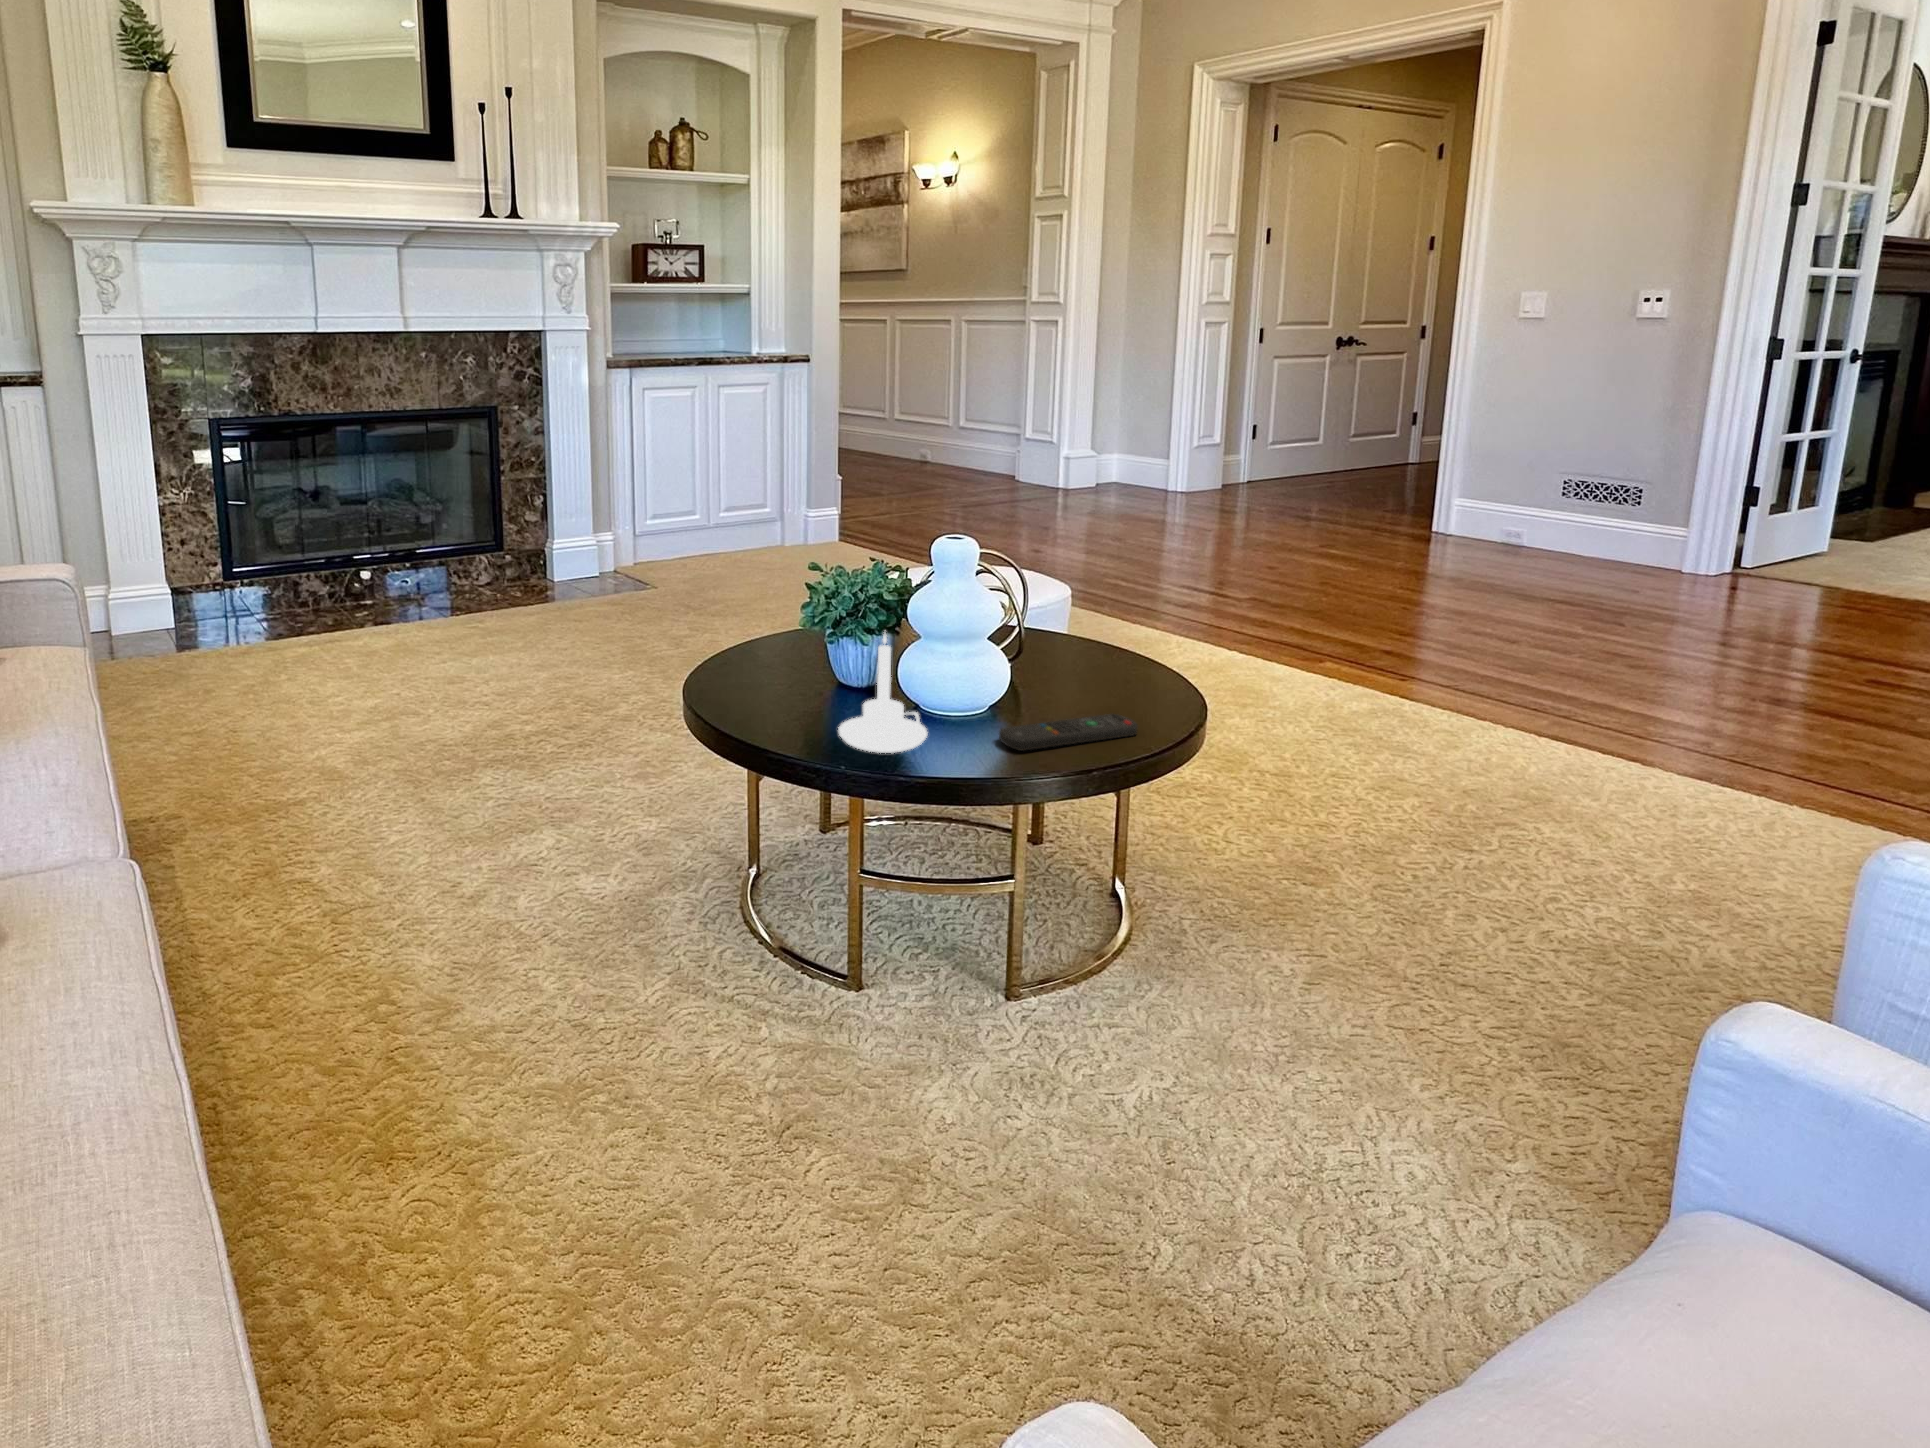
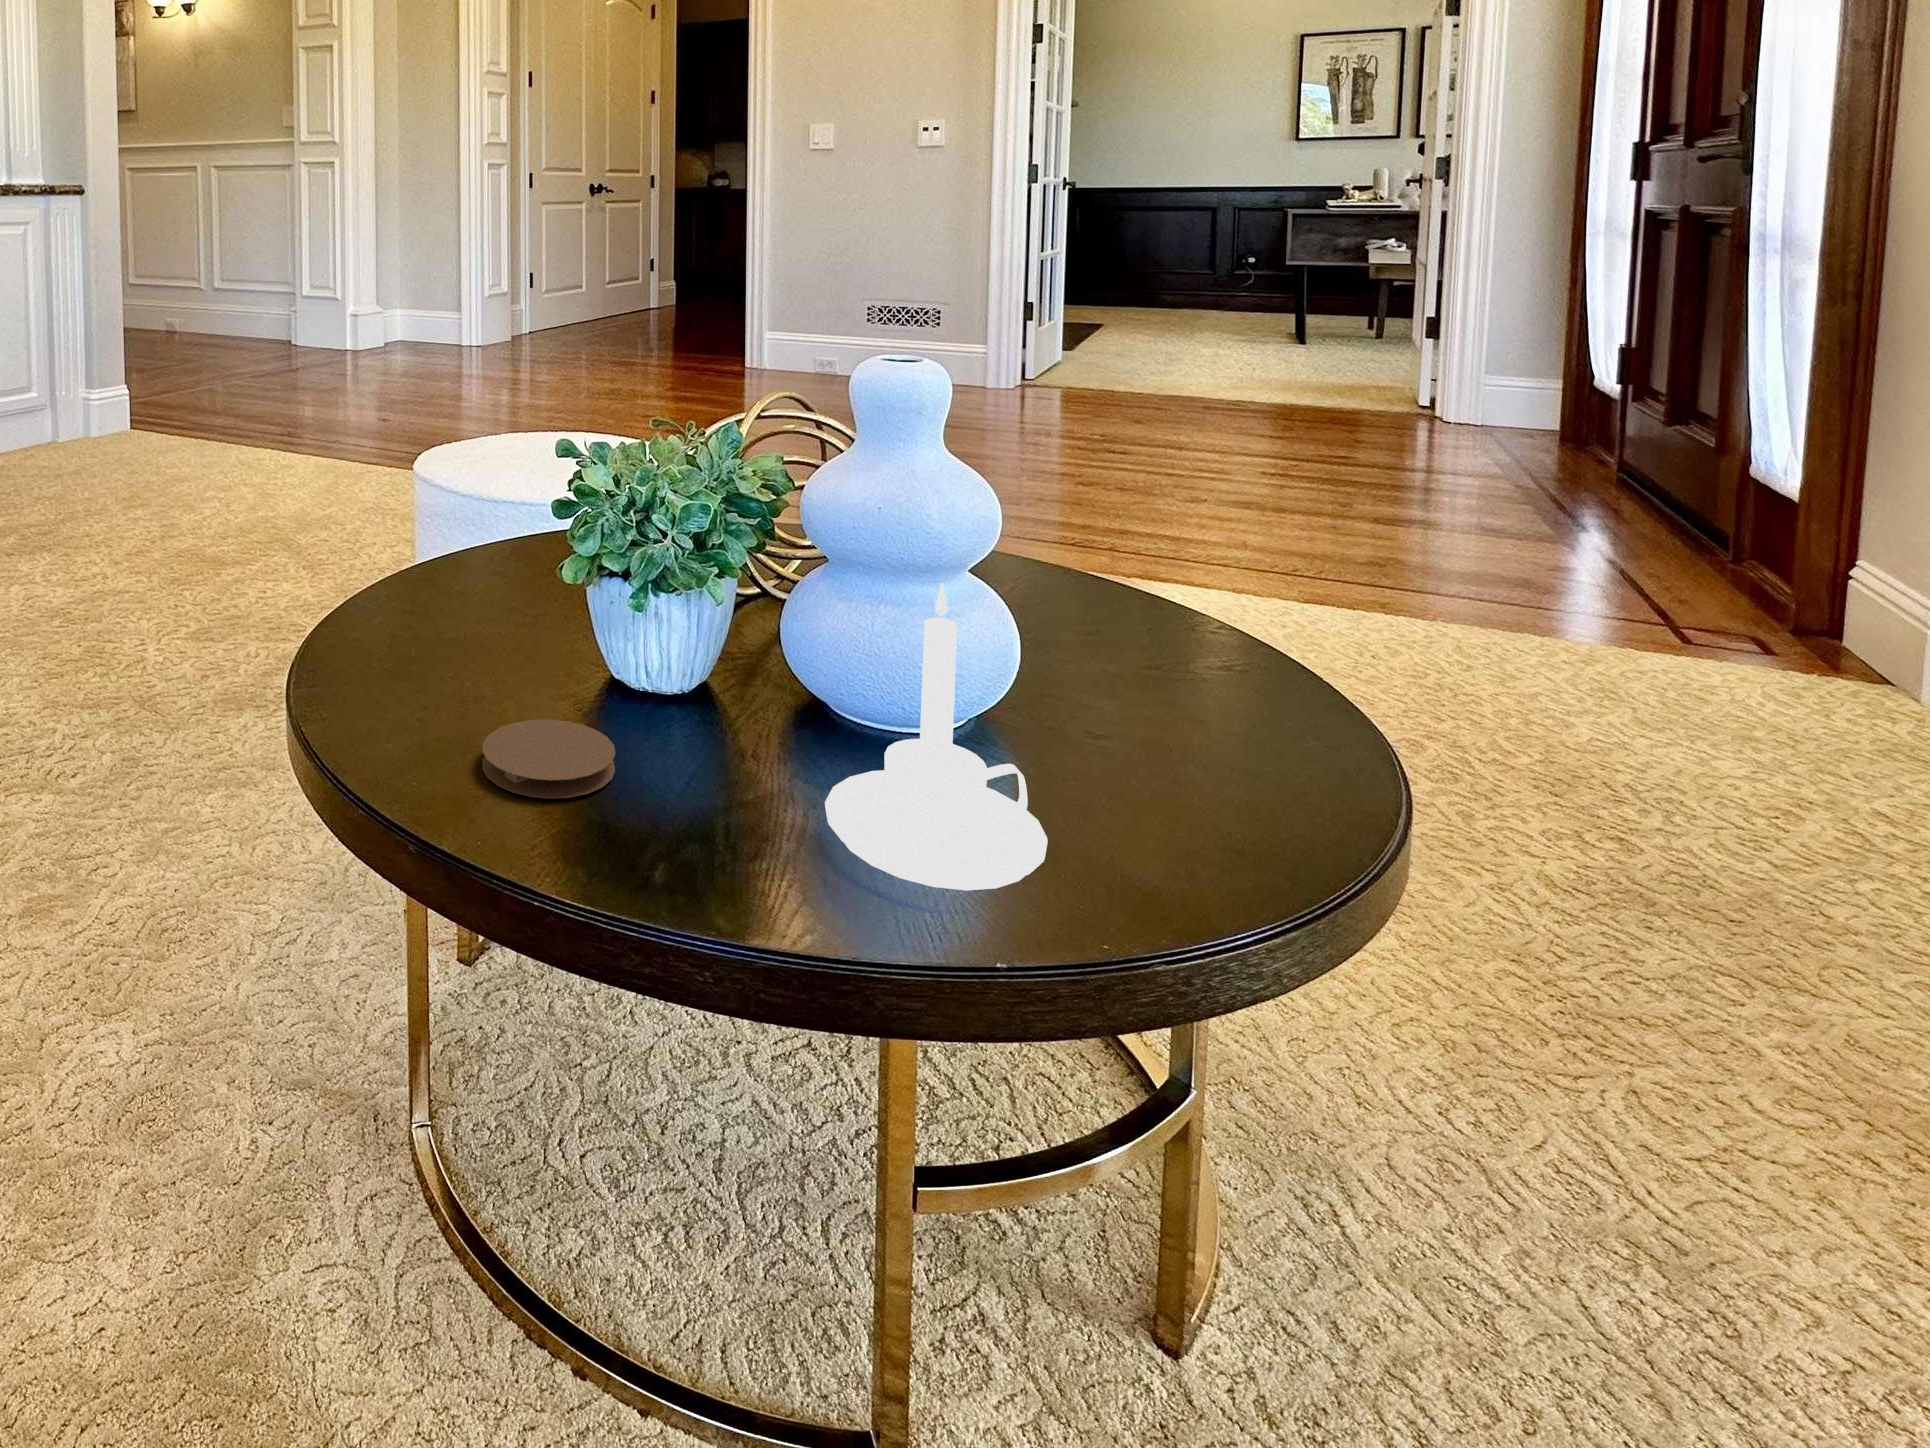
coaster: none [739,682,798,708] -> present [483,719,616,799]
remote control: present [999,714,1138,751] -> none [1110,679,1279,807]

